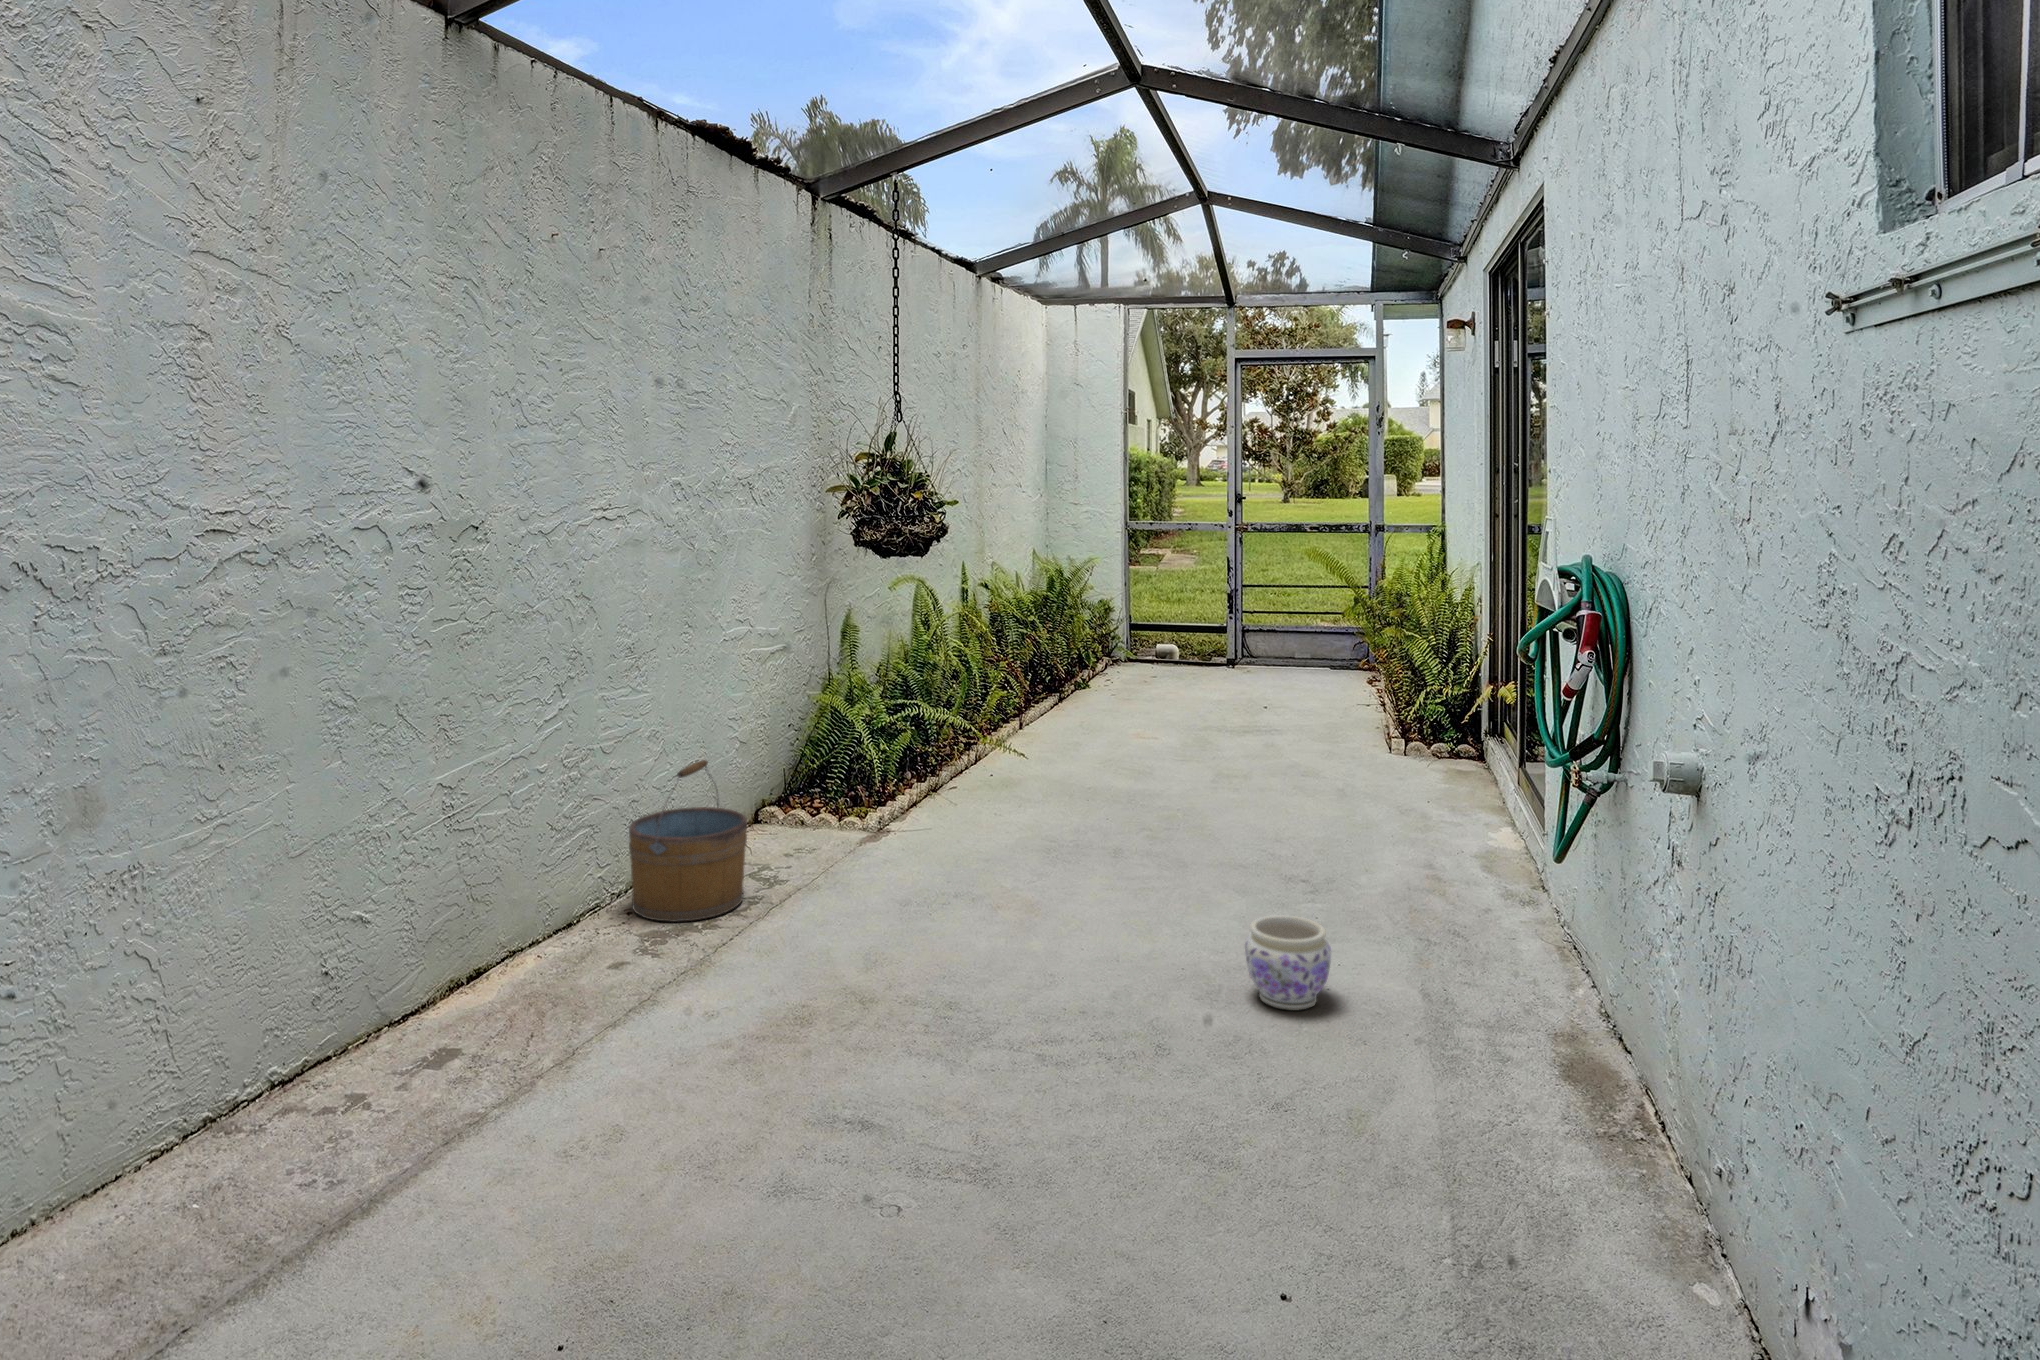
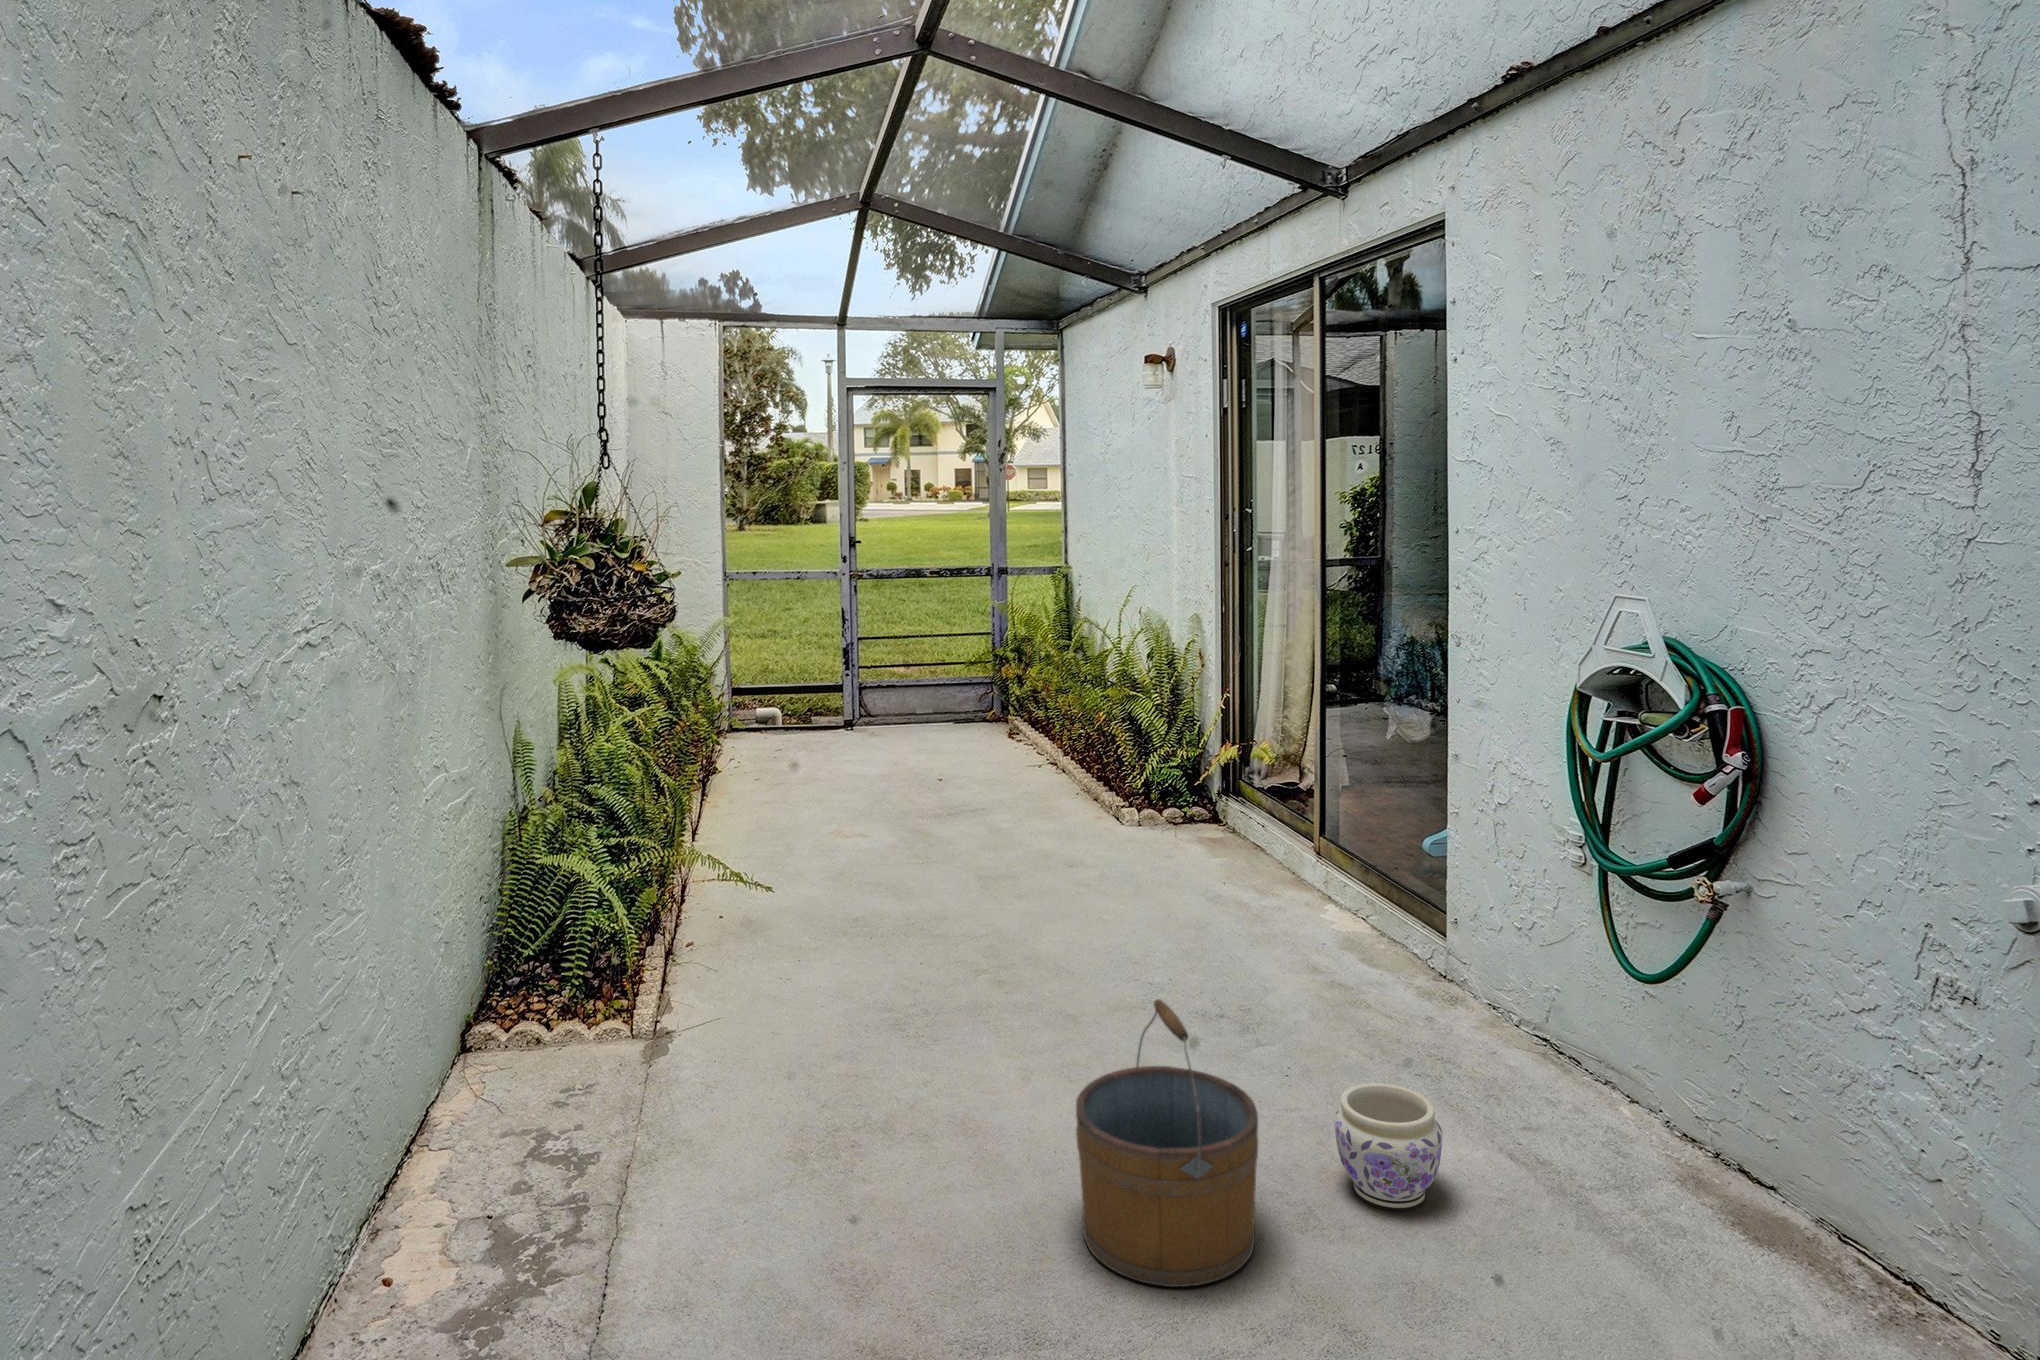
bucket: present [629,760,747,922] -> present [1076,999,1258,1287]

